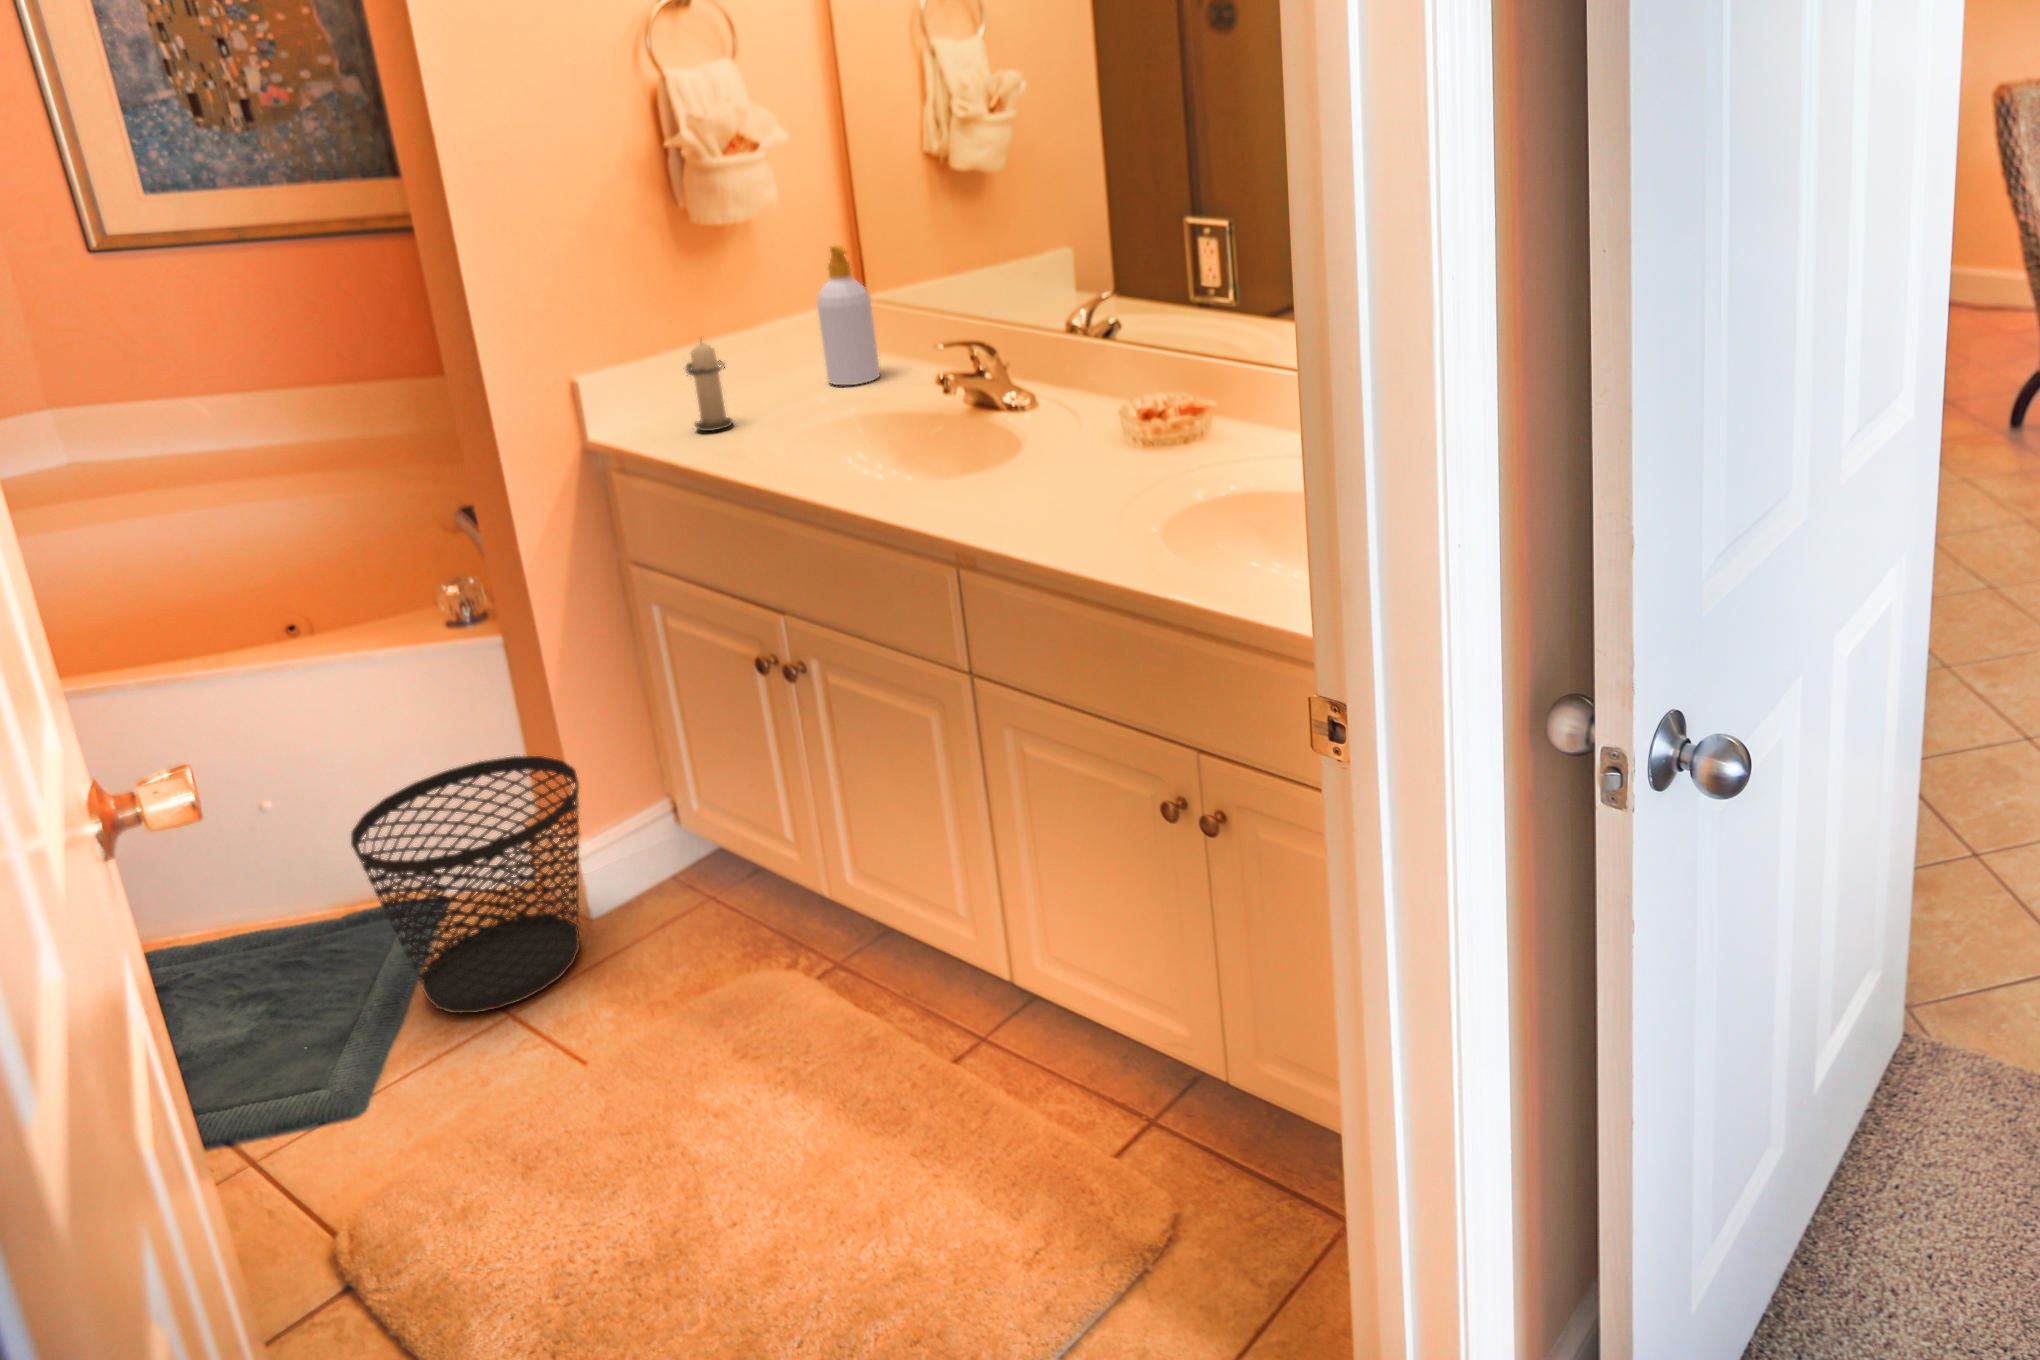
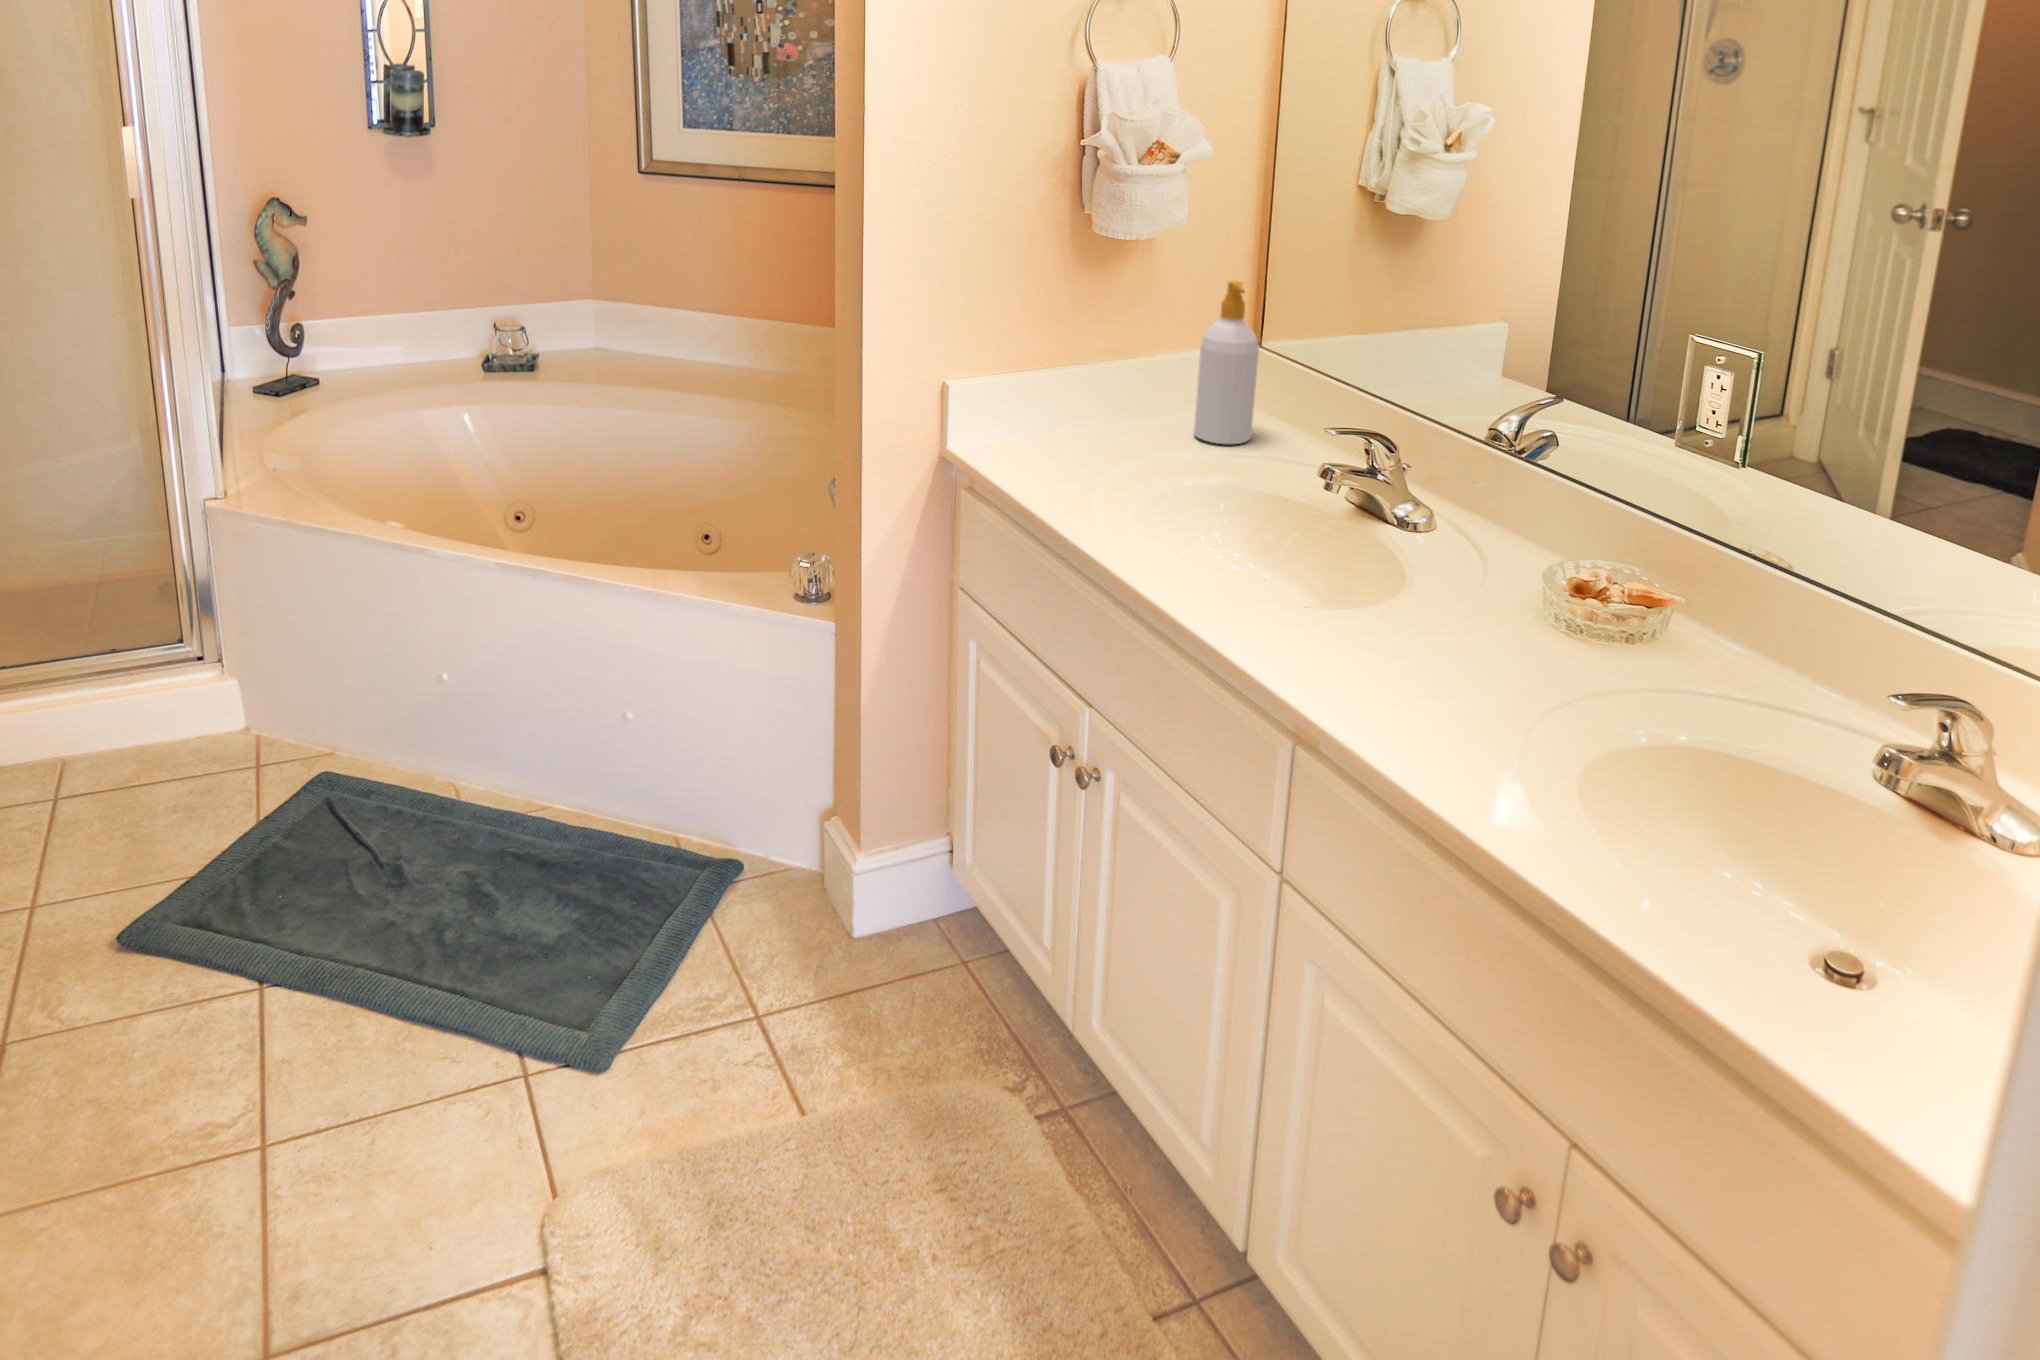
candle: present [686,342,733,431] -> none [1042,361,1097,469]
wastebasket: present [351,756,580,1013] -> none [666,741,866,1004]

